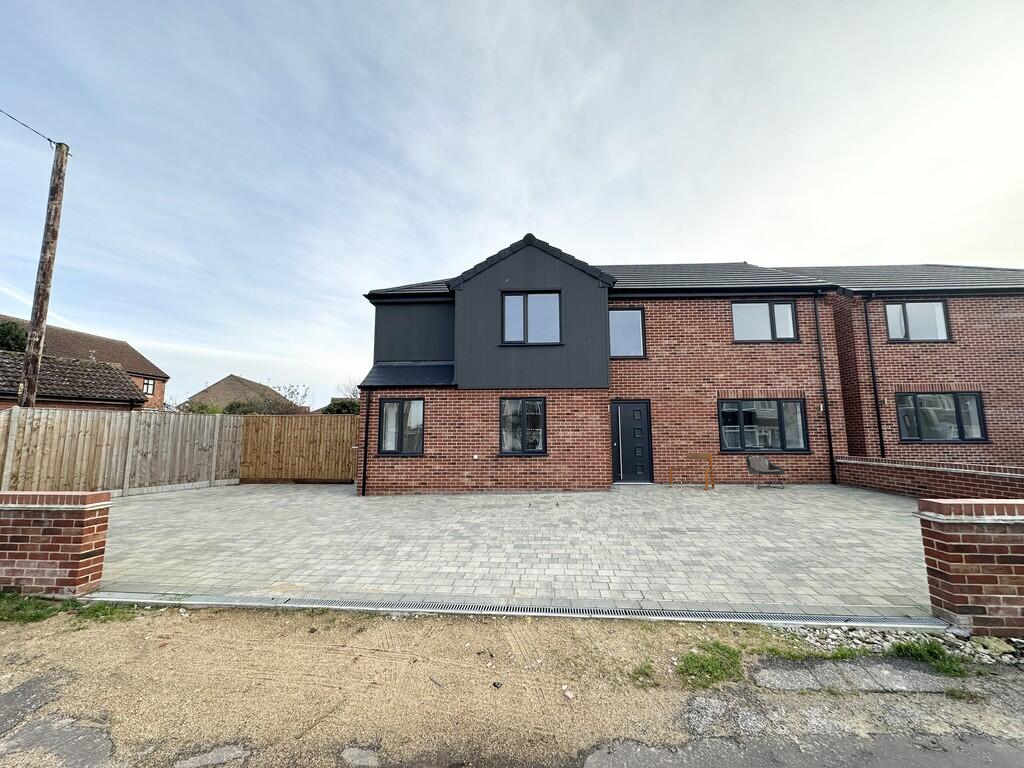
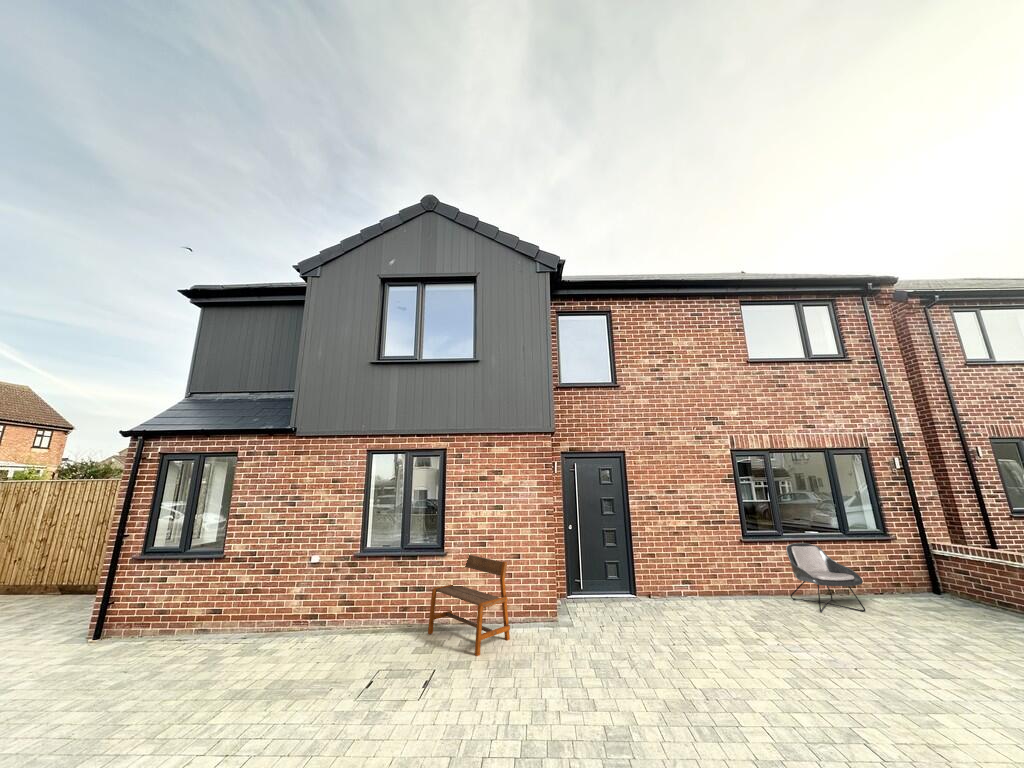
bench: present [670,453,715,491] -> present [428,555,510,656]

